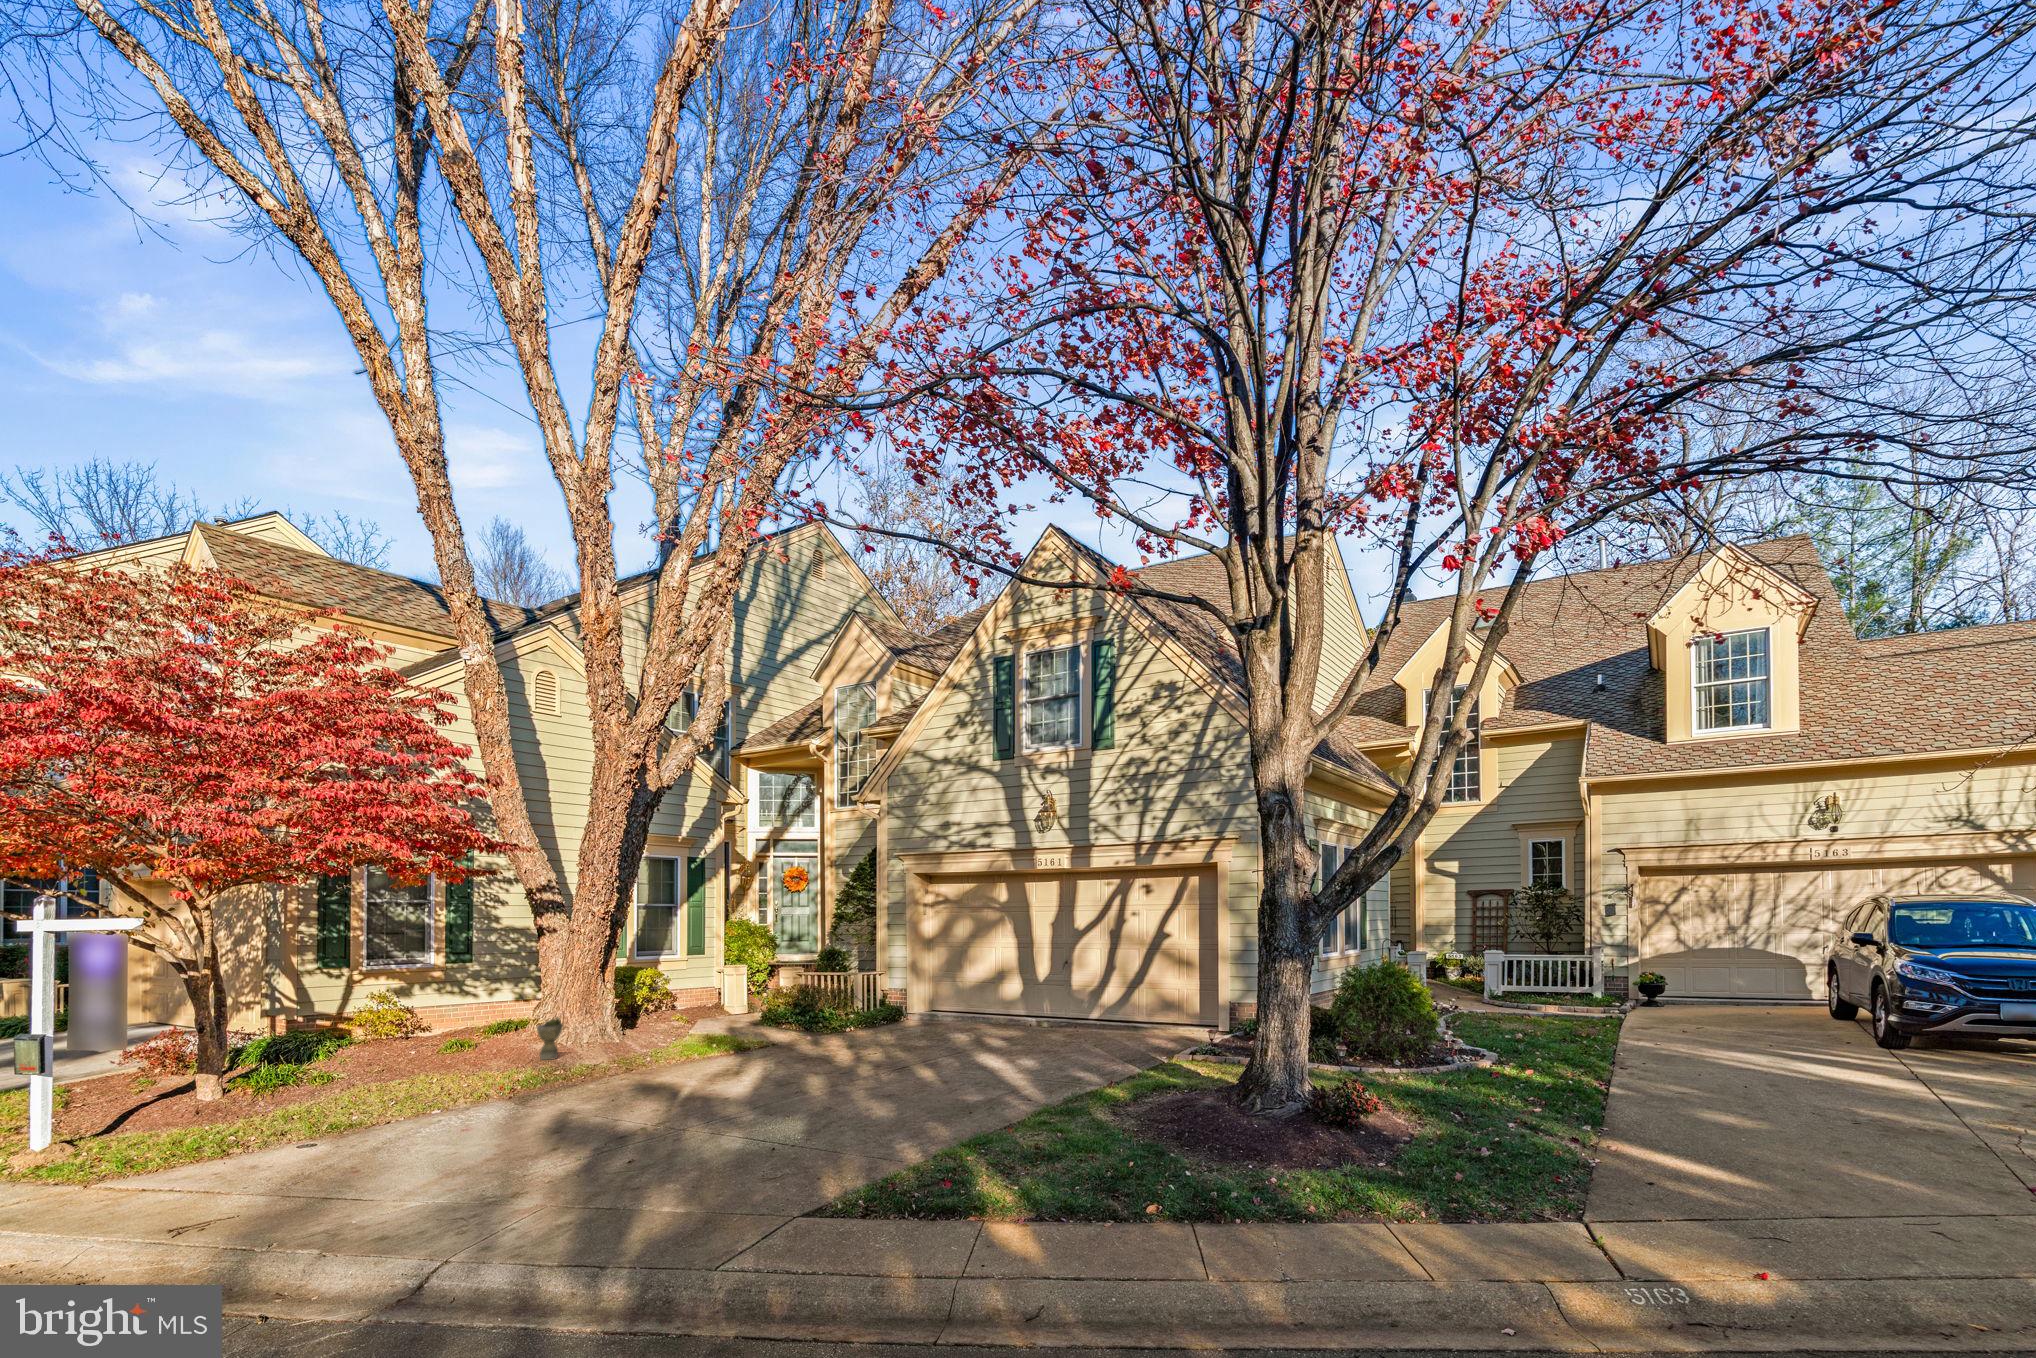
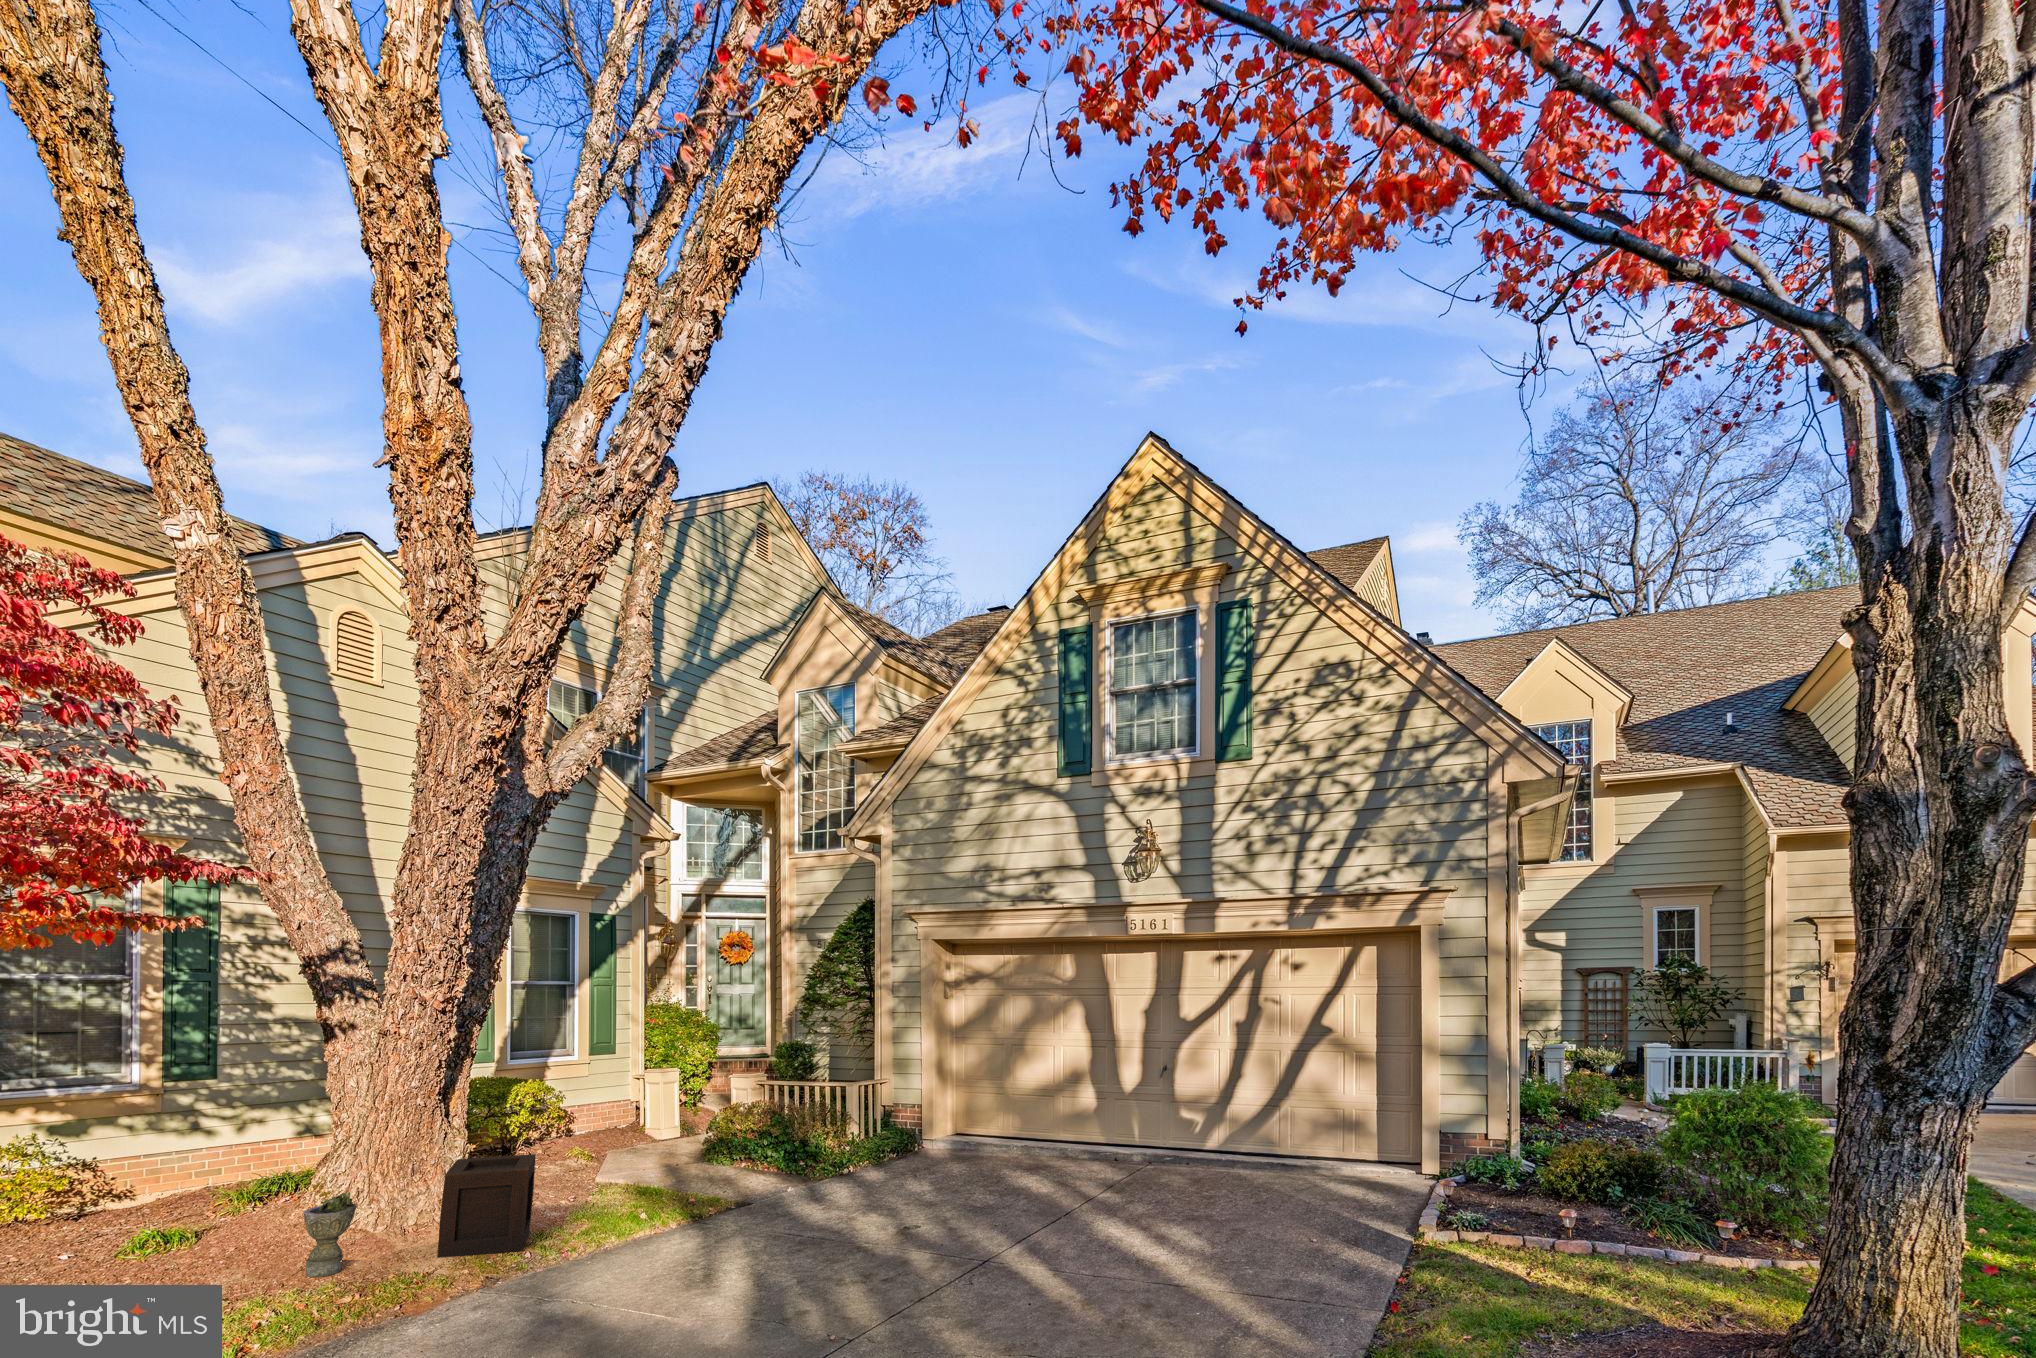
wooden crate: none [608,1001,658,1054] -> present [437,1154,536,1258]

